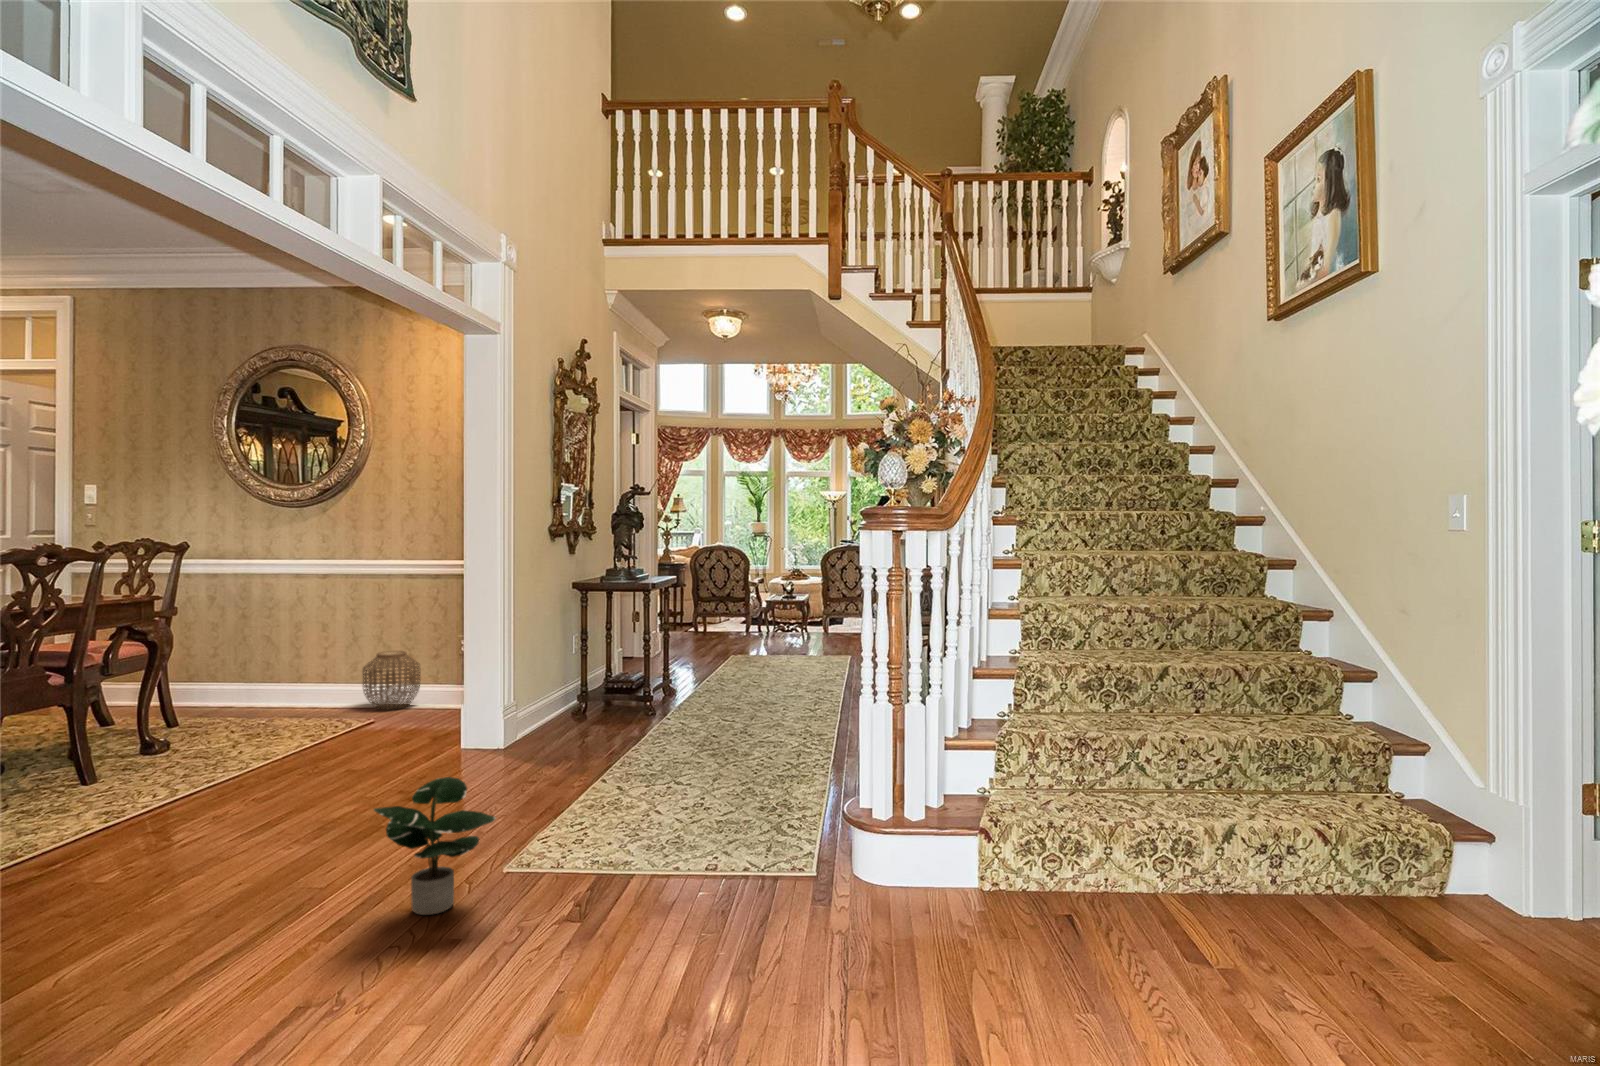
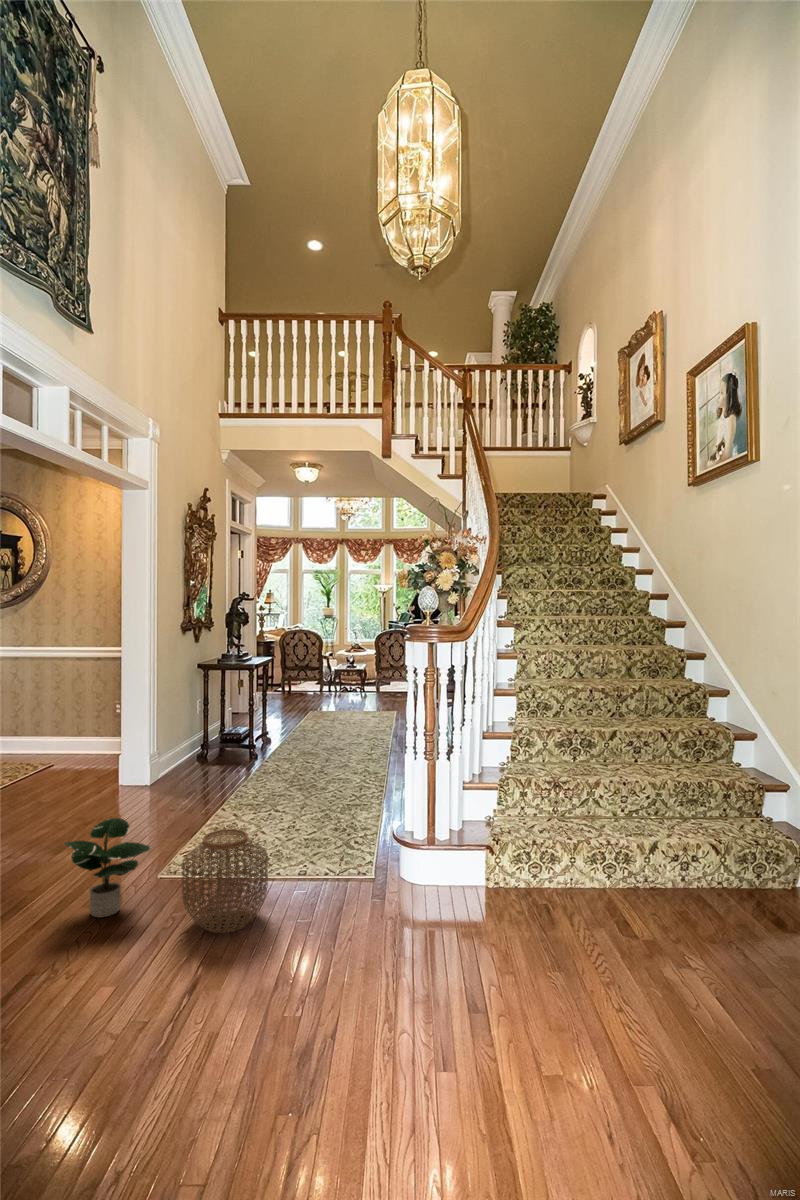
woven basket: present [363,651,421,710] -> present [182,829,268,933]

